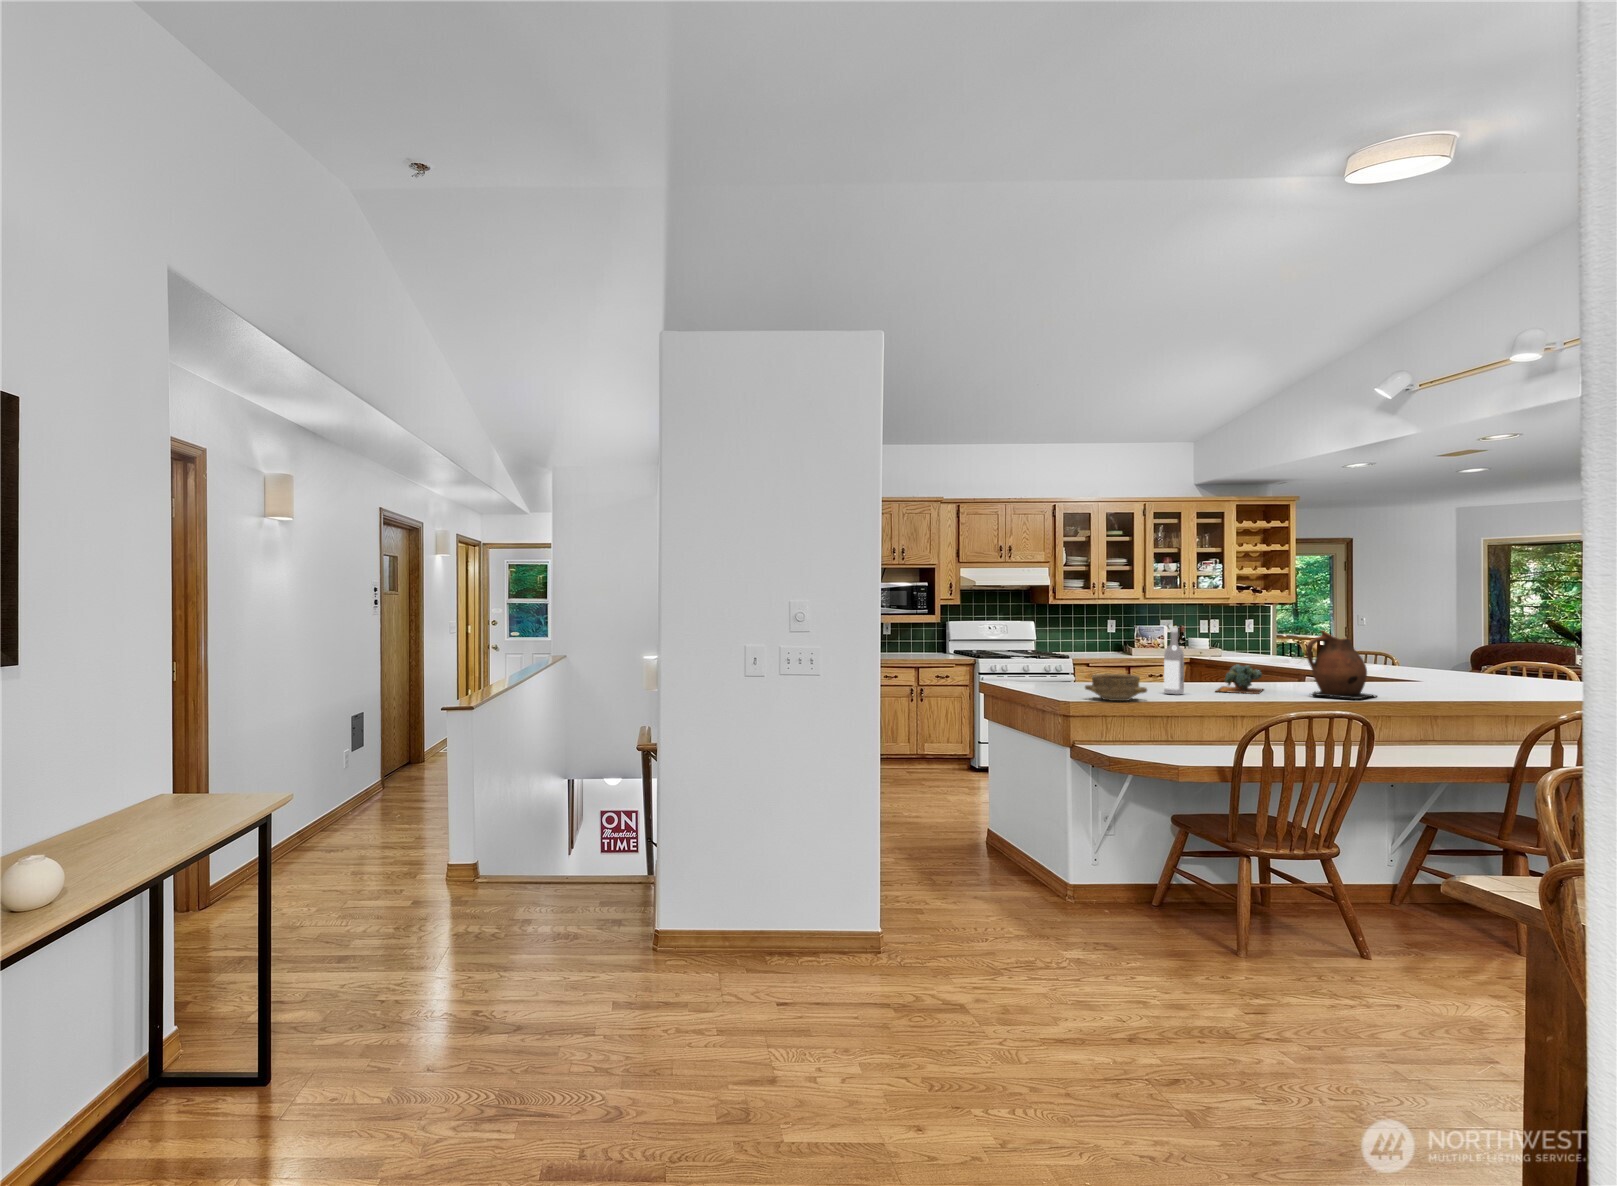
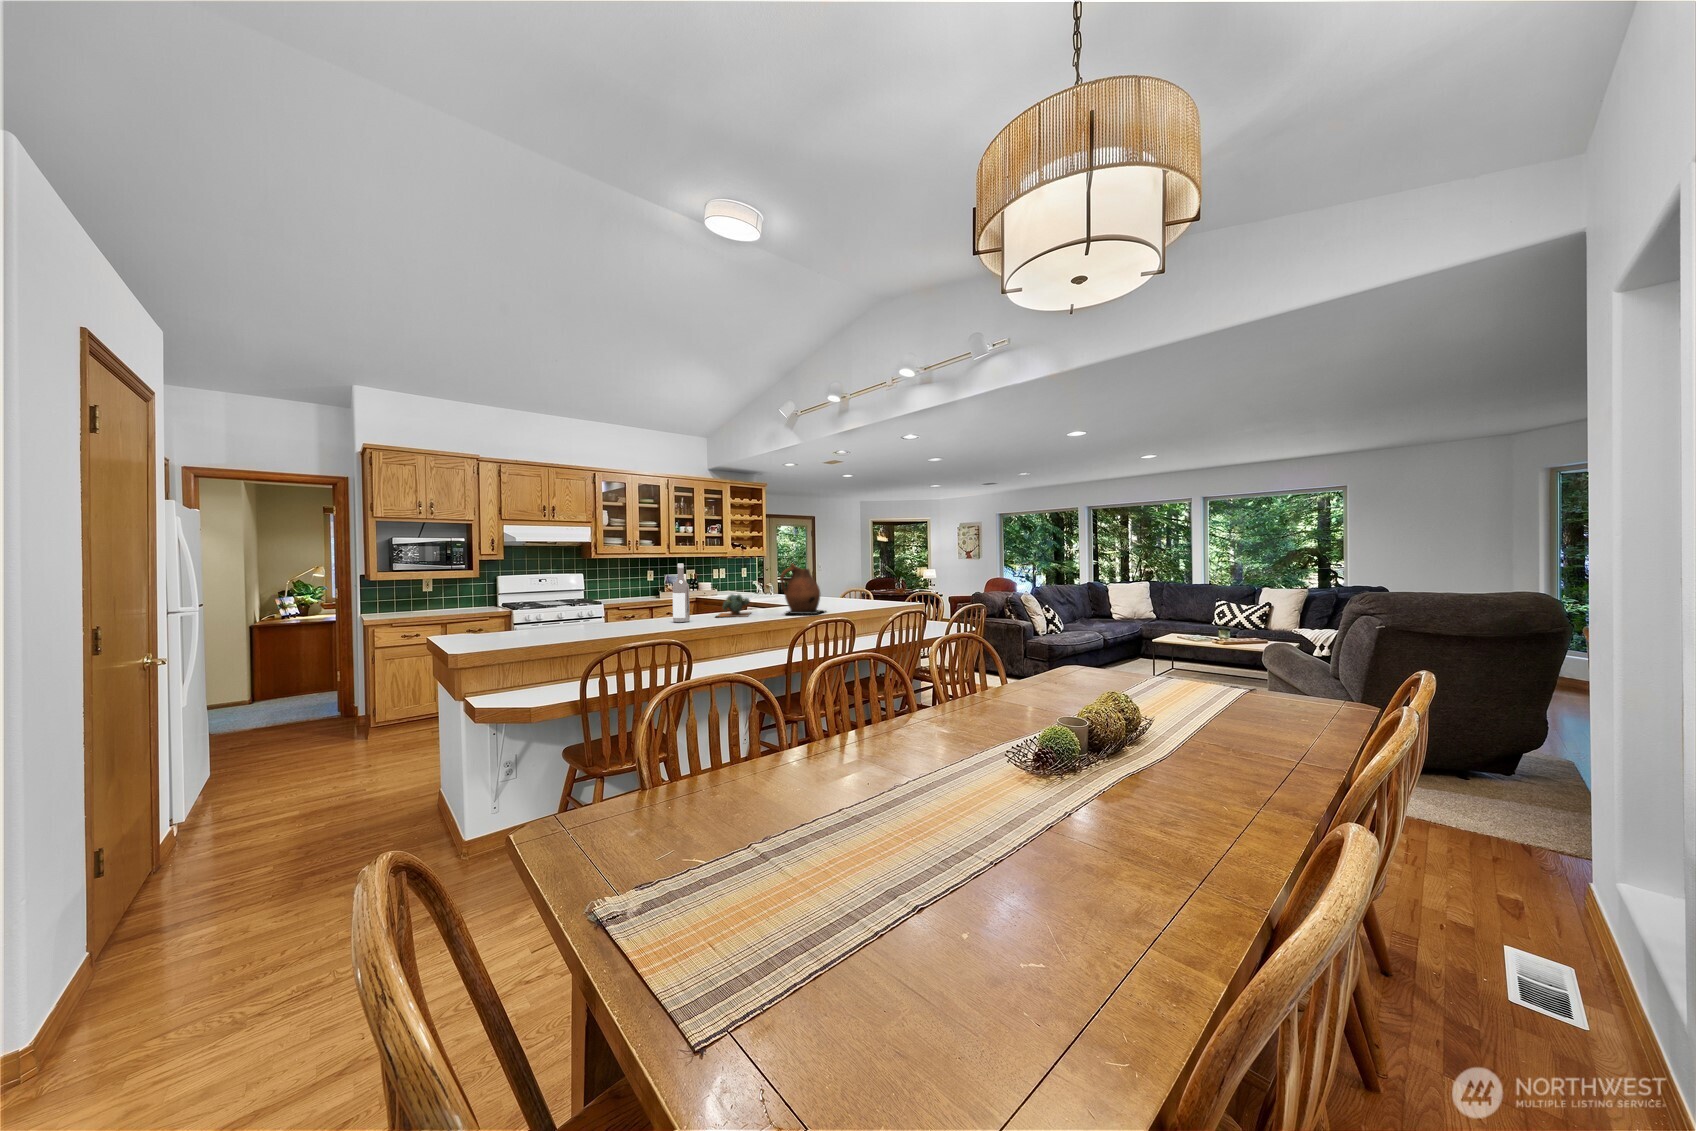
ceramic bowl: present [1085,674,1147,701] -> none [597,607,656,633]

